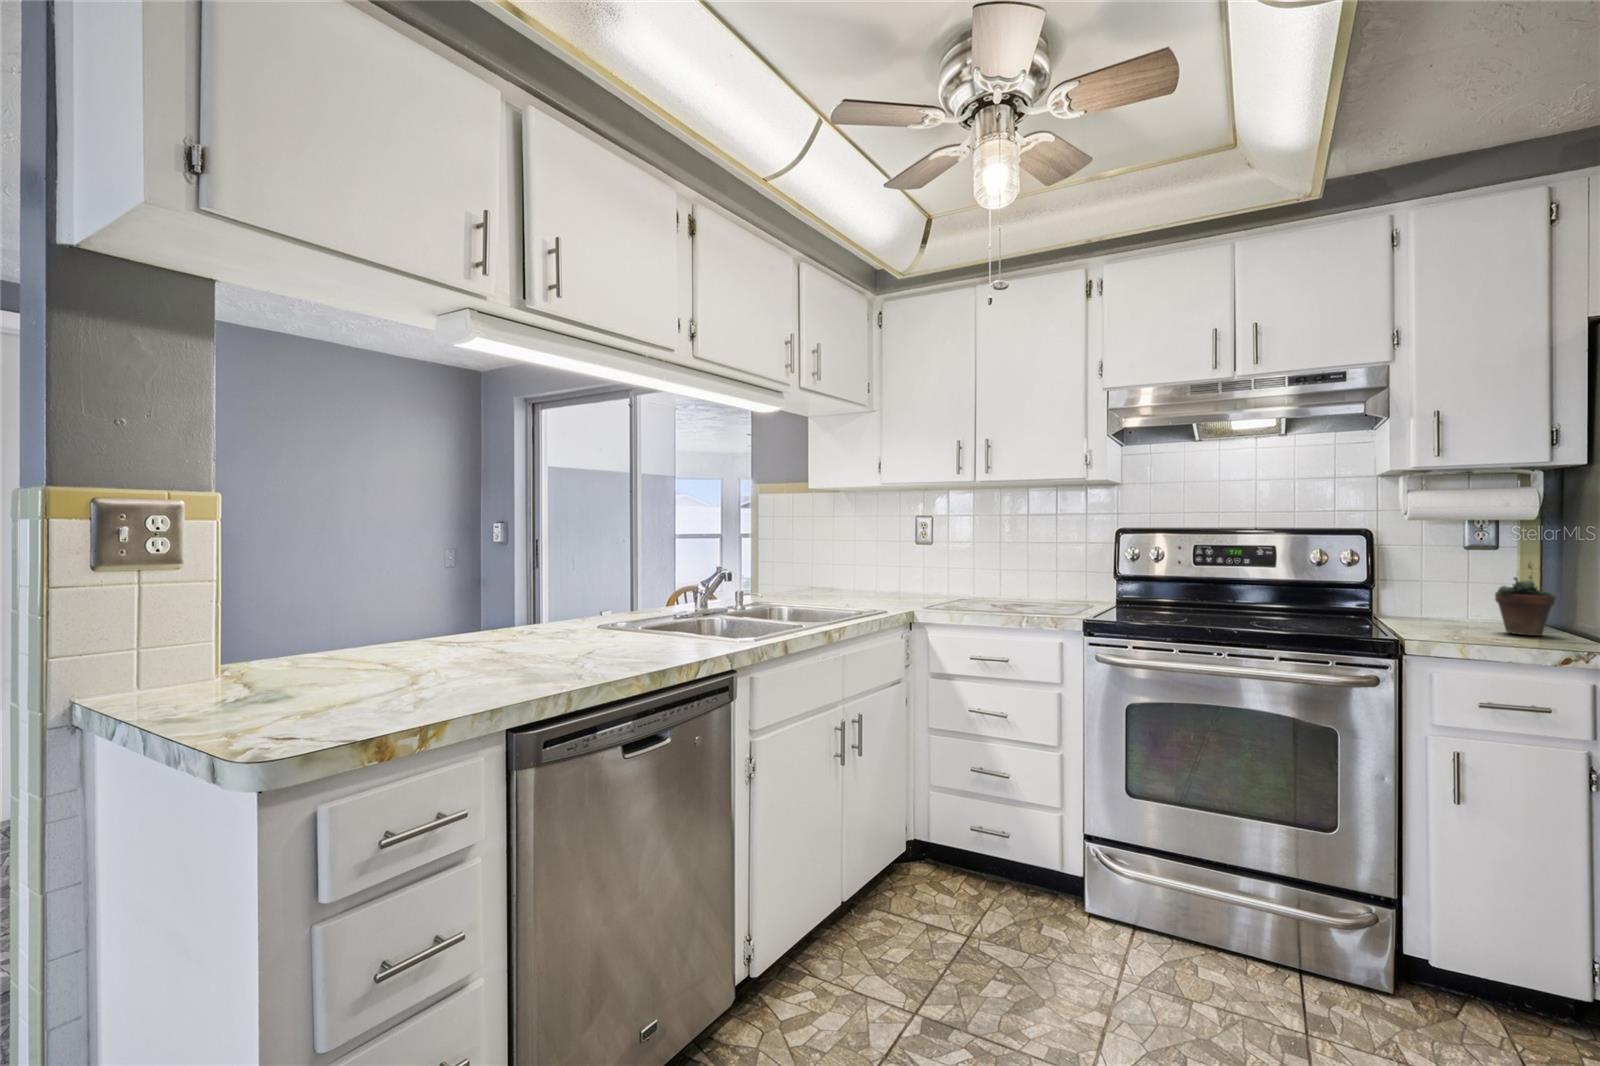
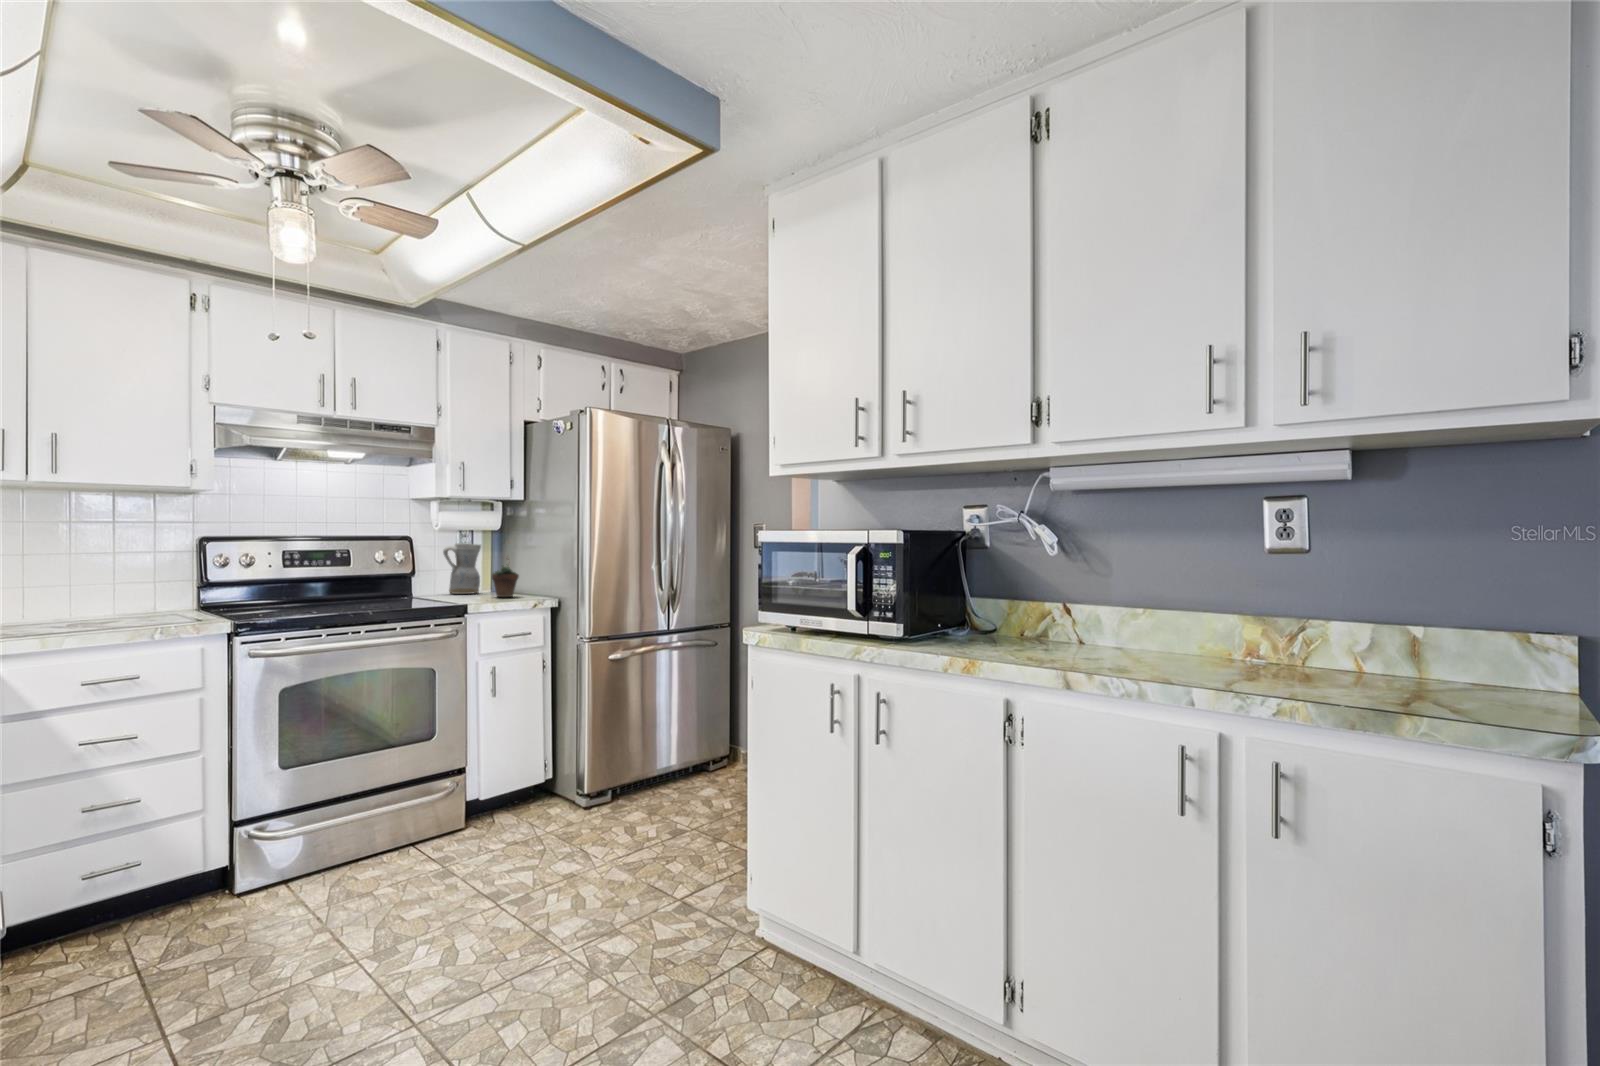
ceramic pitcher: none [1425,539,1498,622] -> present [443,543,481,594]

